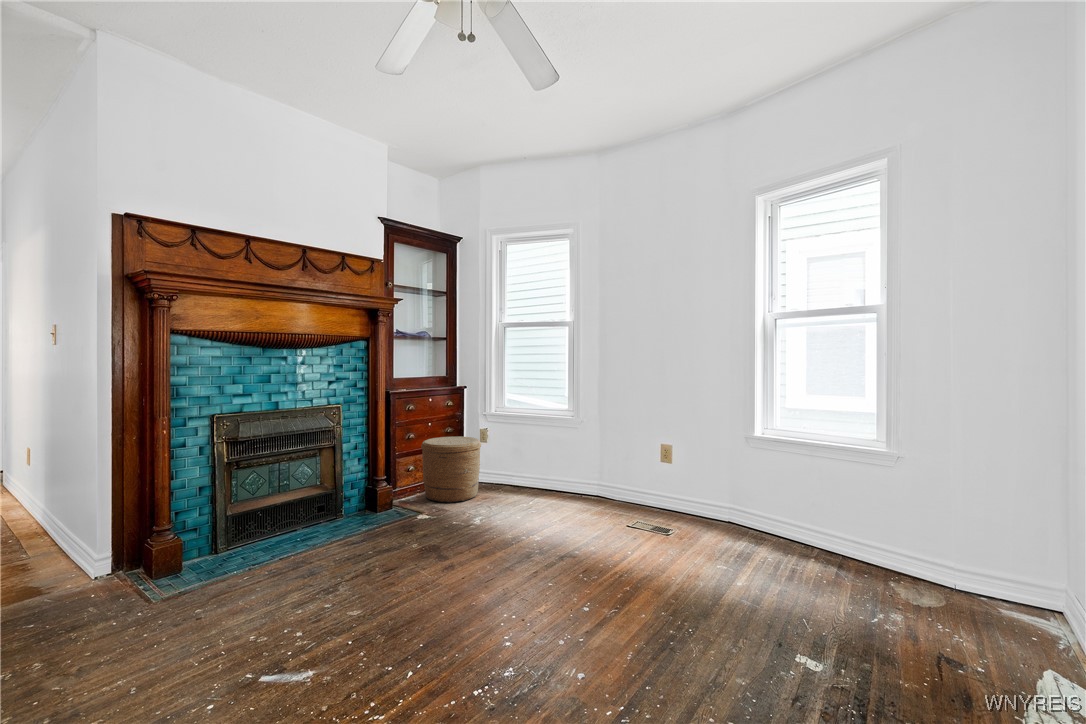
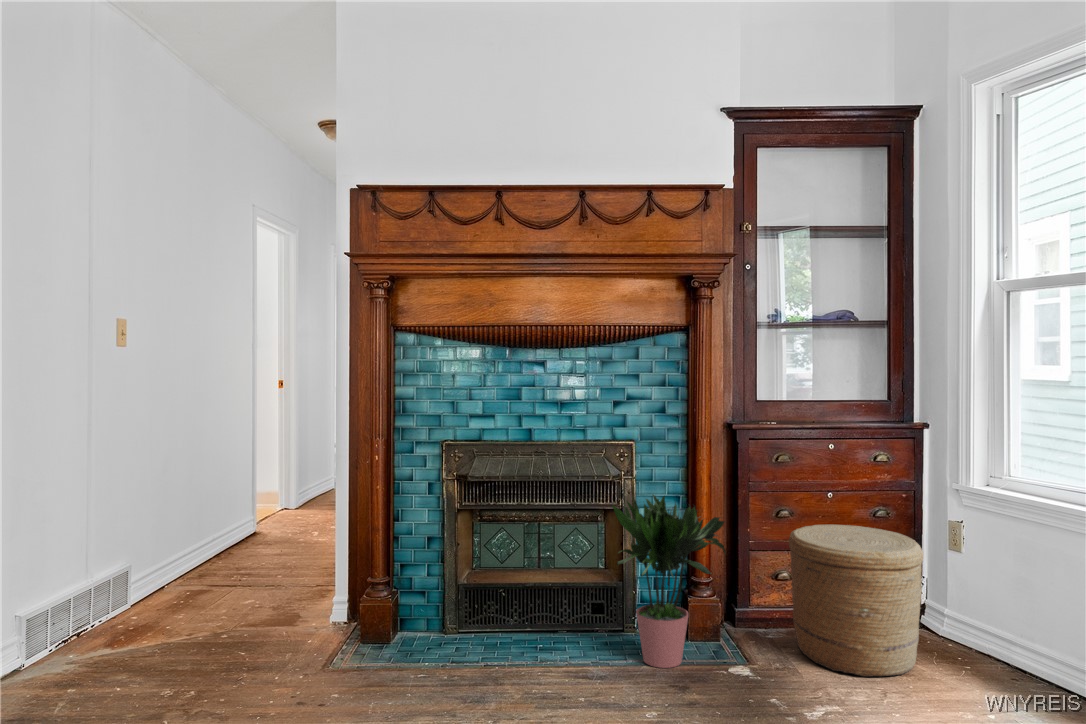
potted plant: none [349,428,416,525] -> present [612,495,726,668]

